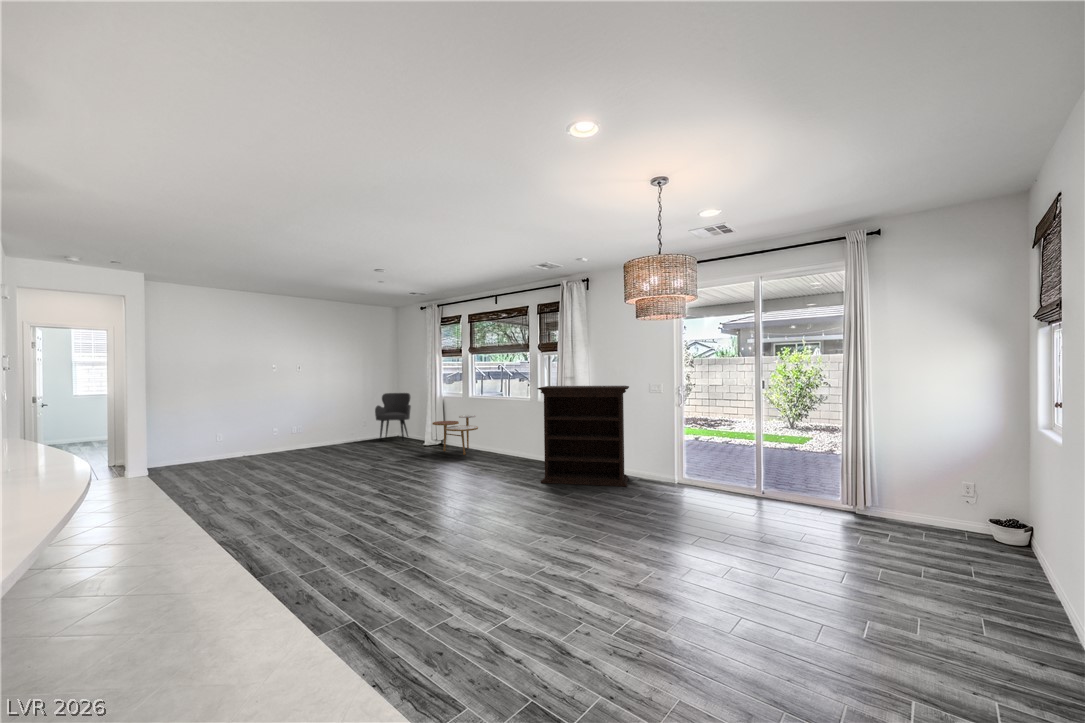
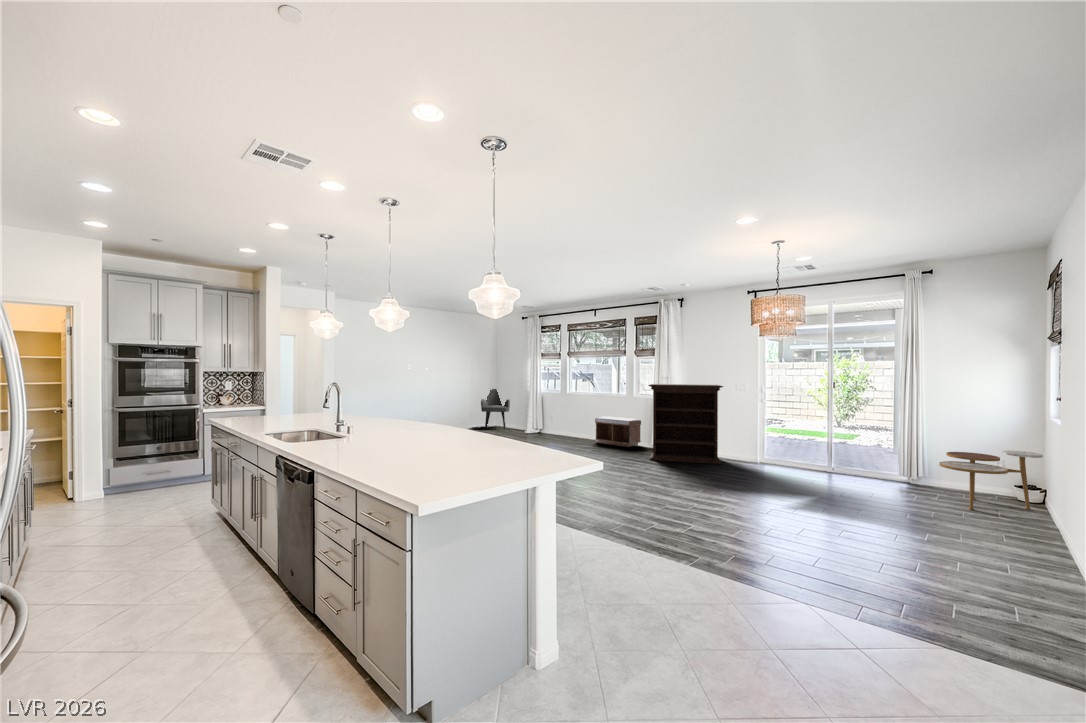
side table: present [432,415,478,455] -> present [939,450,1043,510]
bench: none [494,425,547,463] -> present [595,417,641,447]

